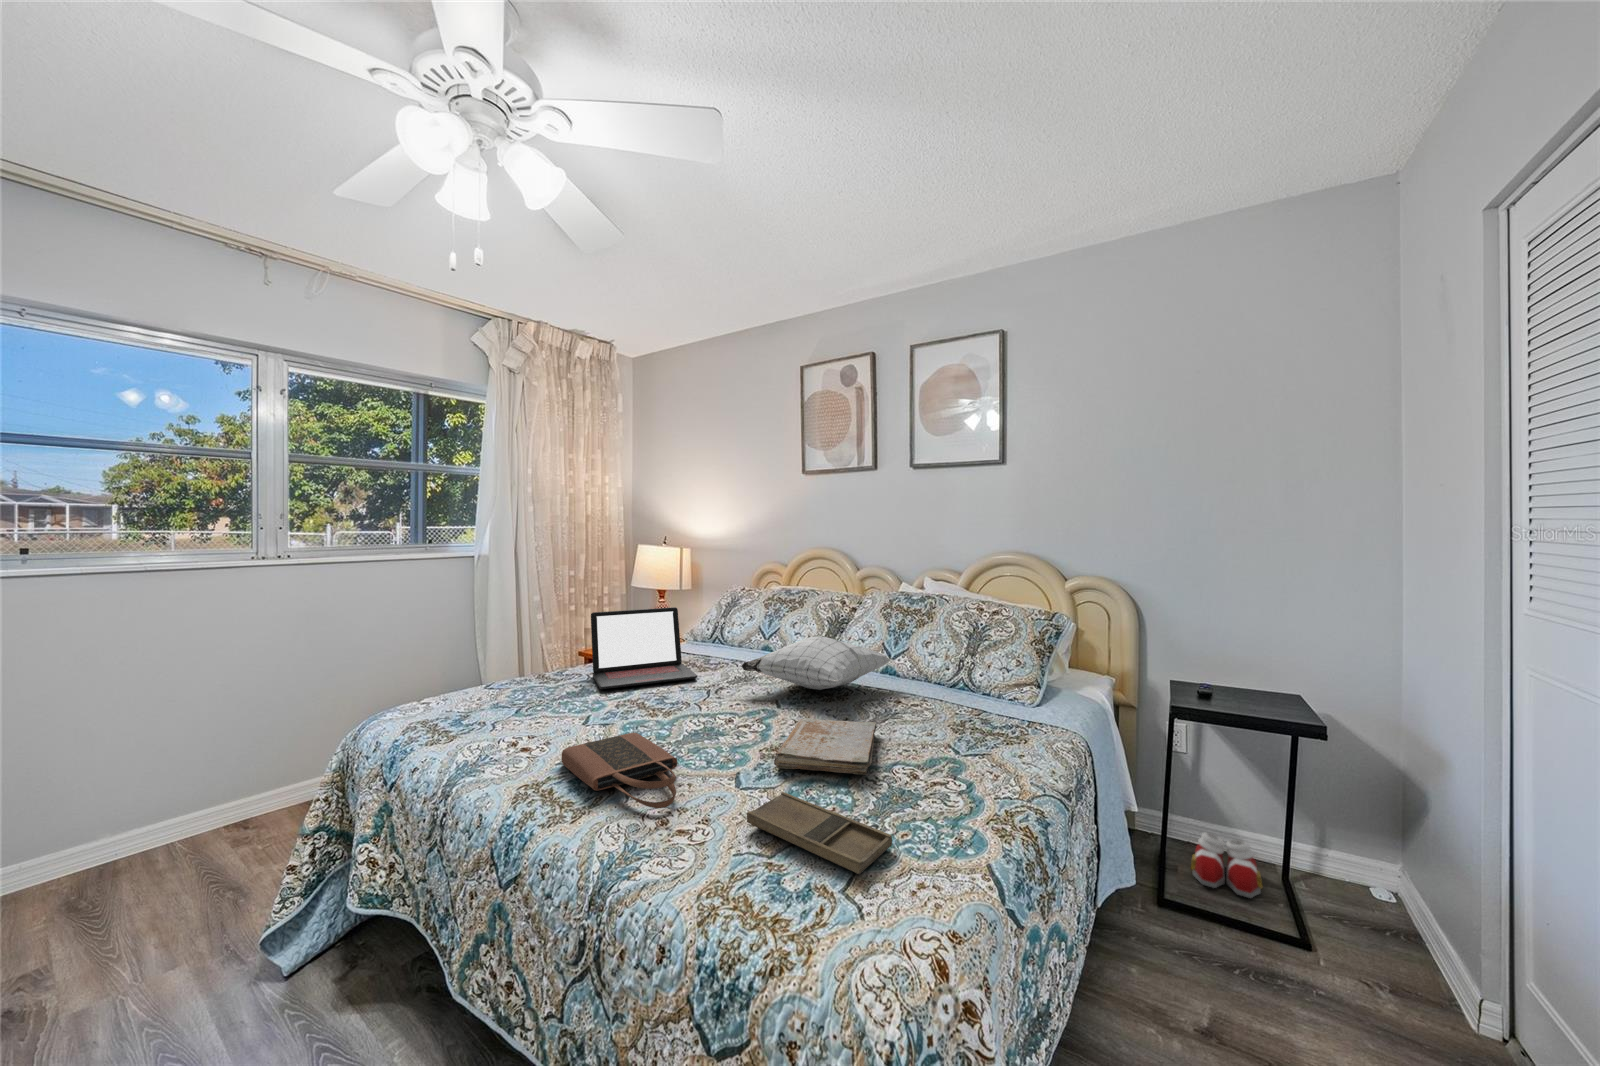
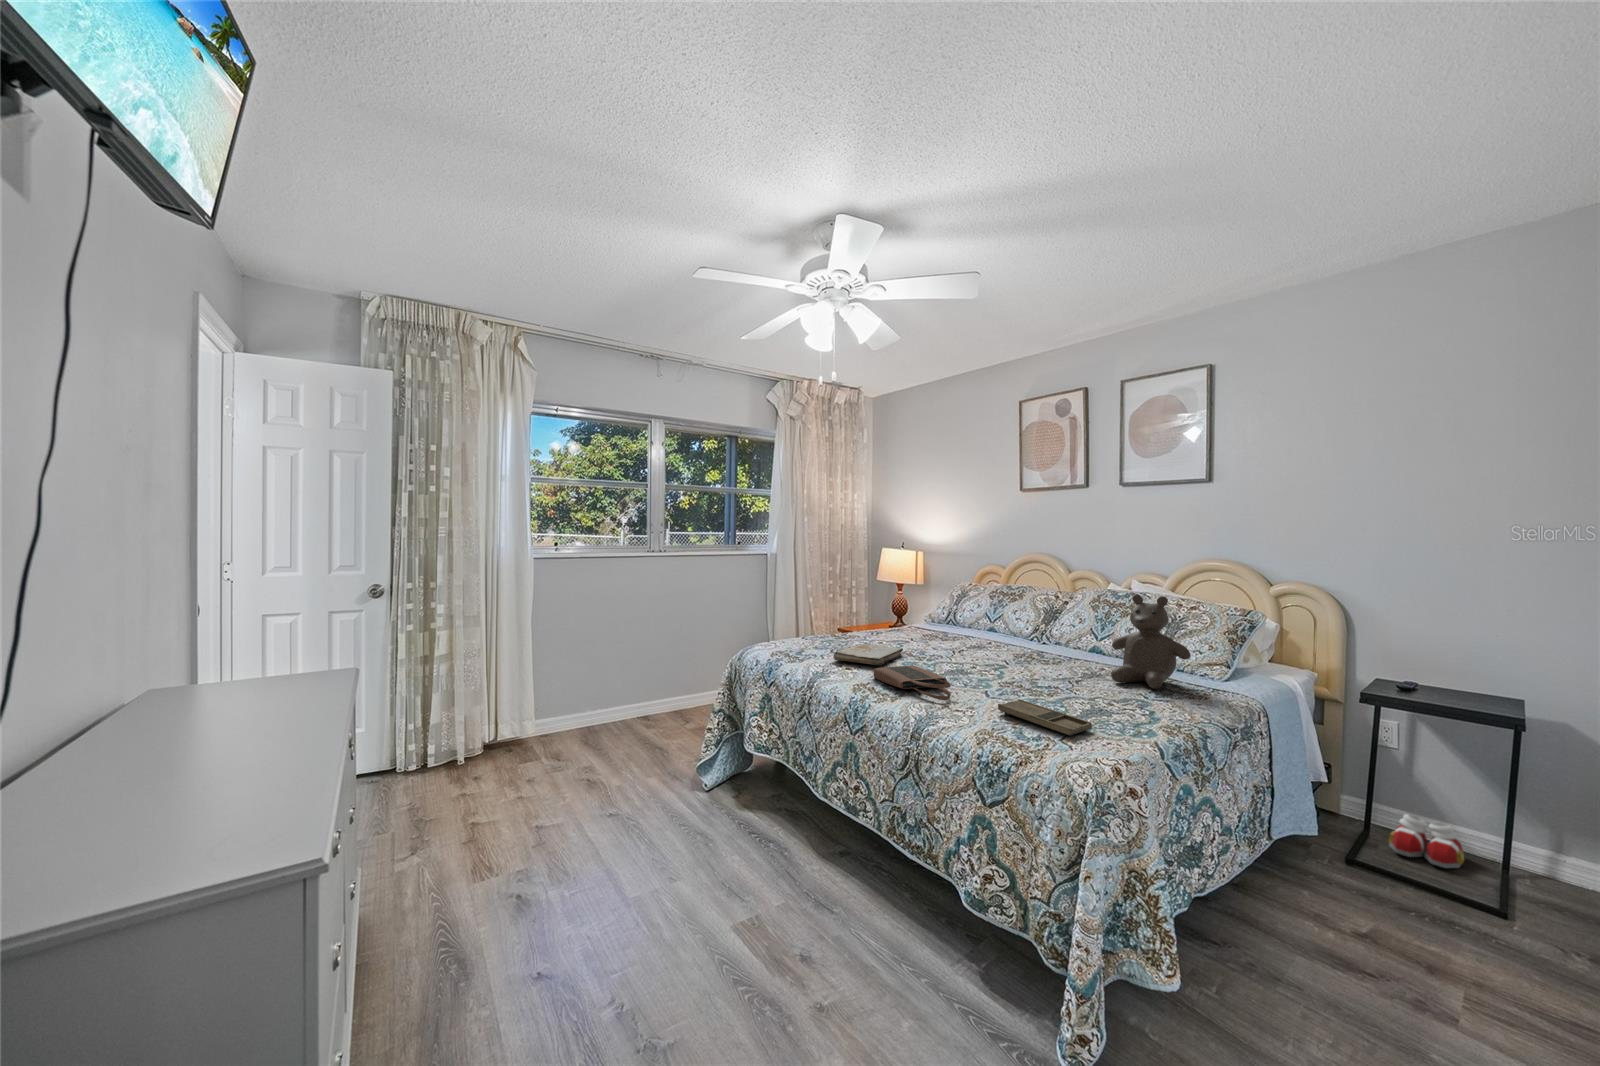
teddy bear: none [909,603,1003,733] -> present [1111,594,1191,689]
laptop: present [591,607,697,689] -> none [865,593,943,645]
pillow: present [741,636,891,690] -> none [978,618,1099,657]
book: present [774,718,876,775] -> present [834,644,903,665]

